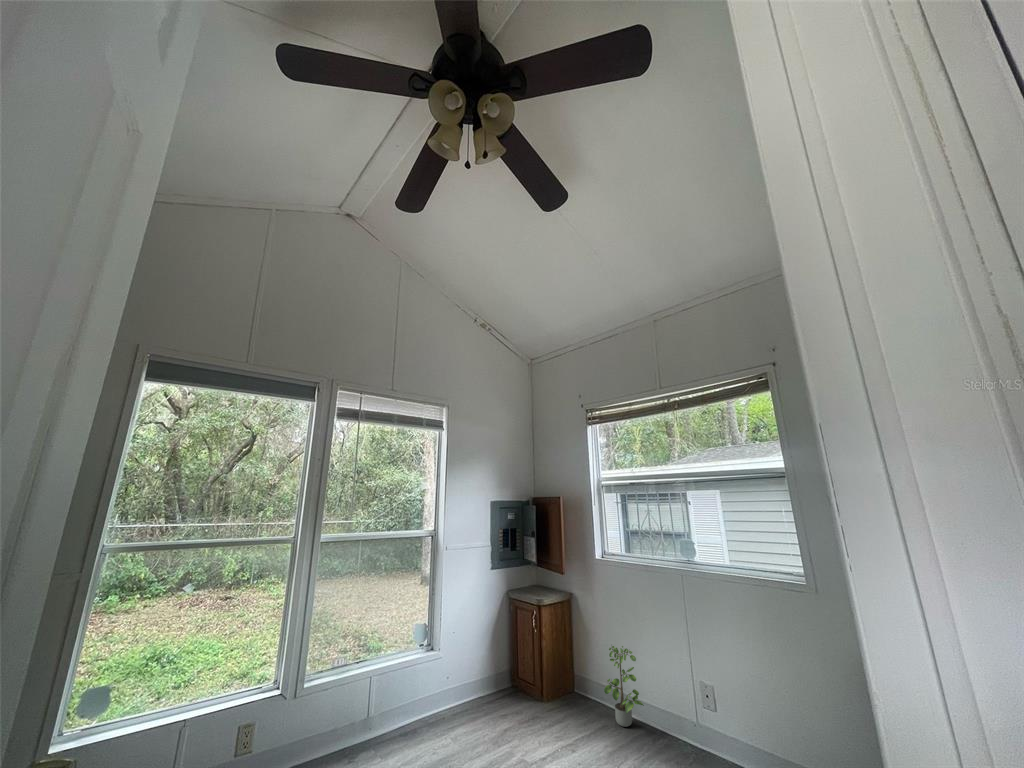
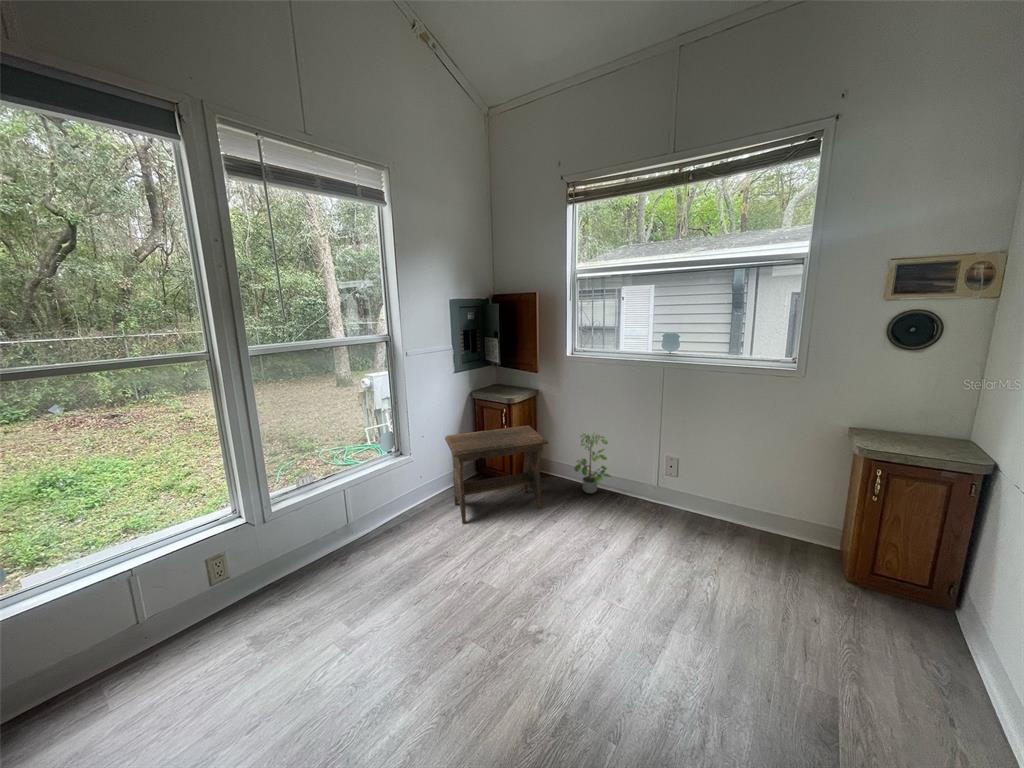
footstool: none [471,630,567,741] -> present [445,426,548,524]

